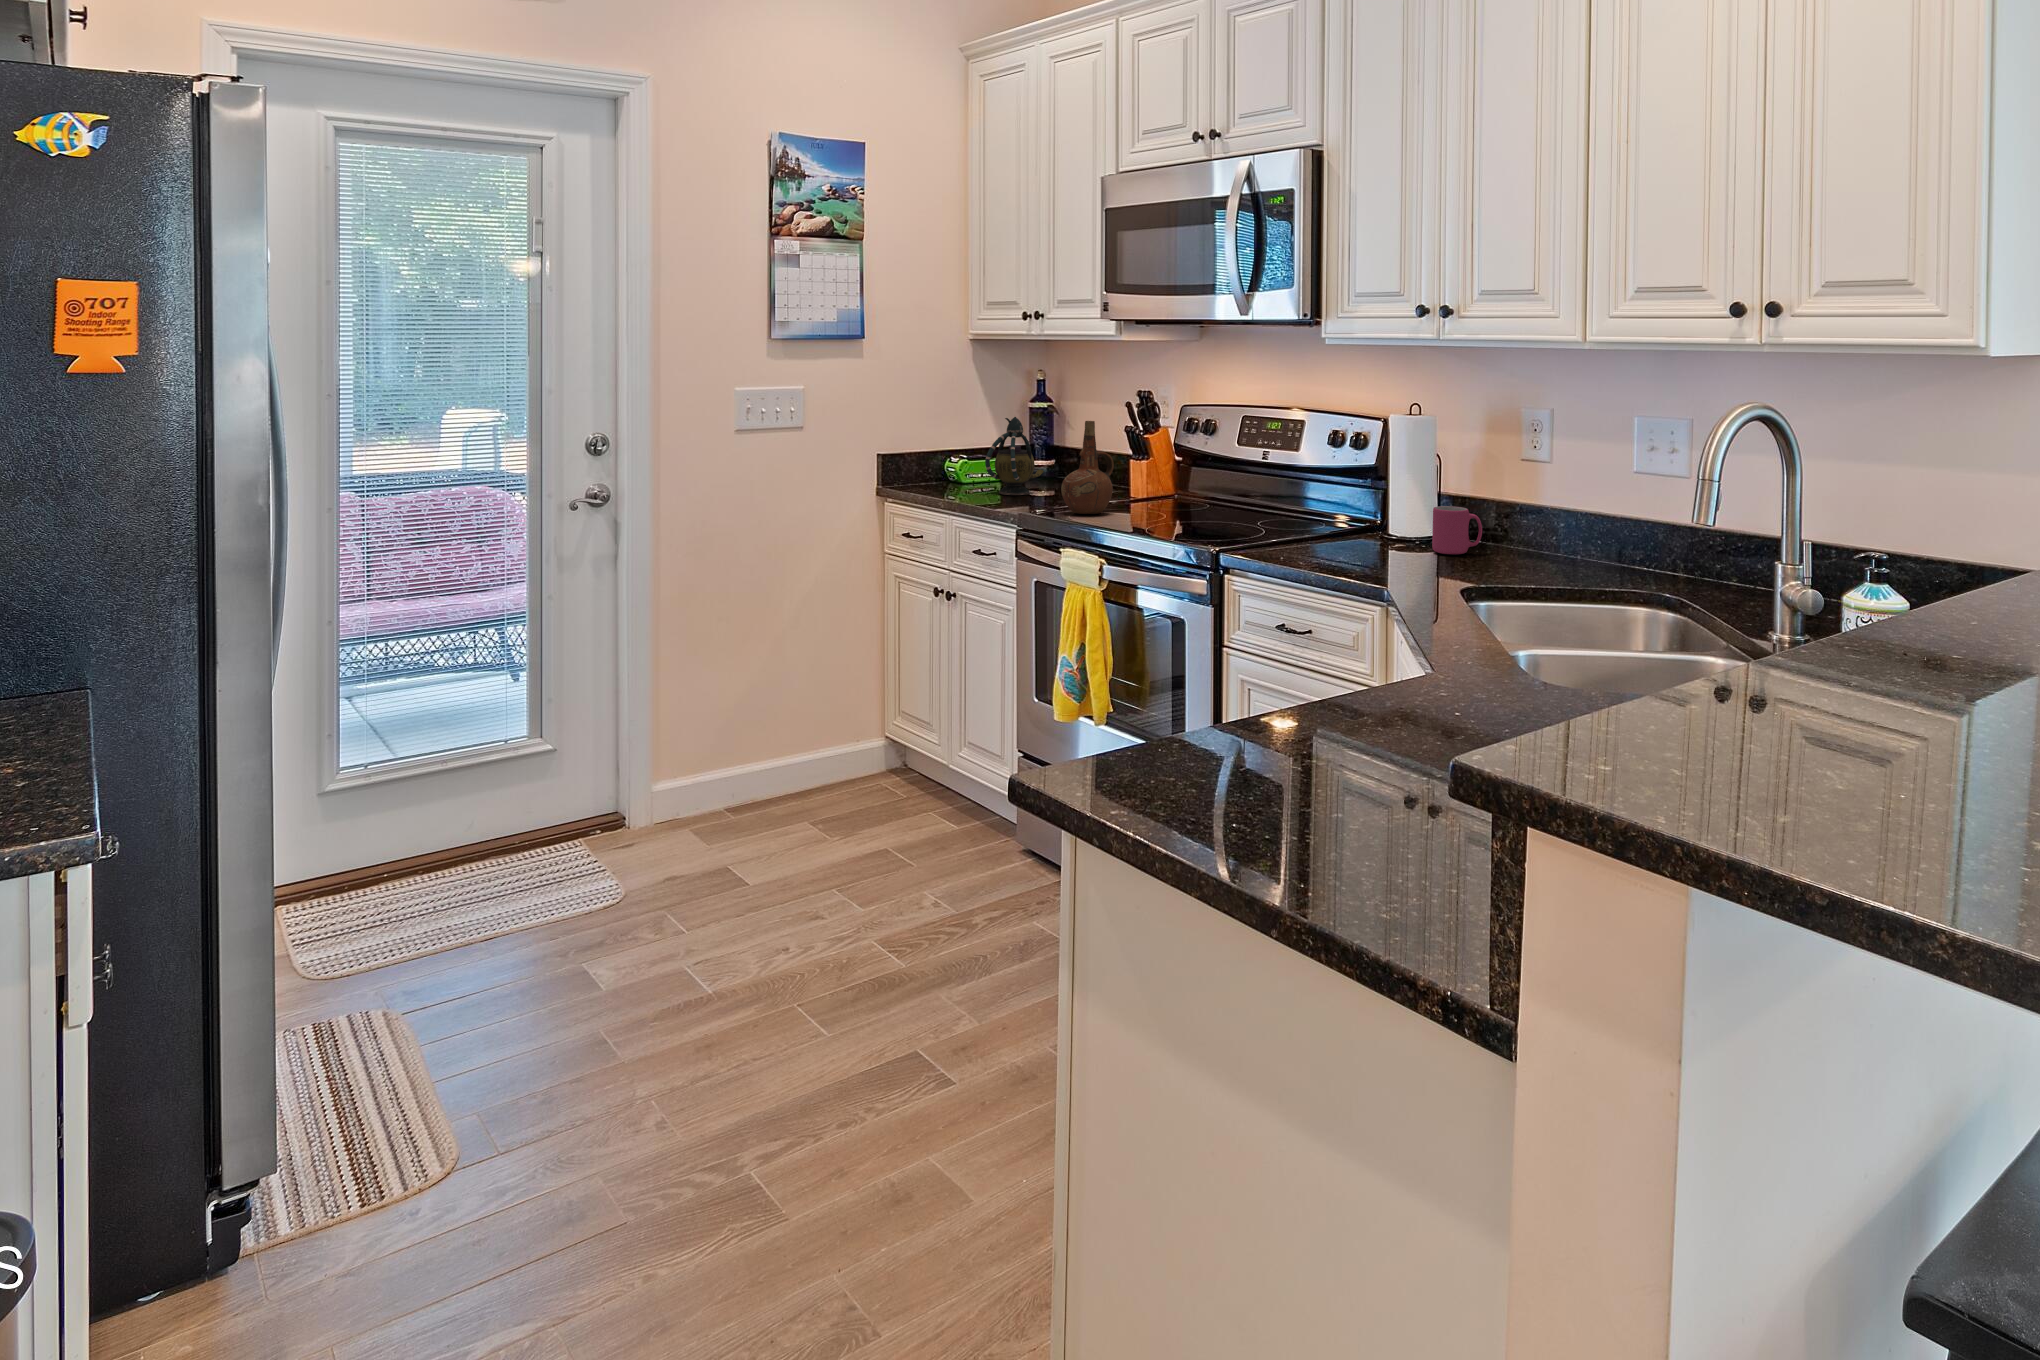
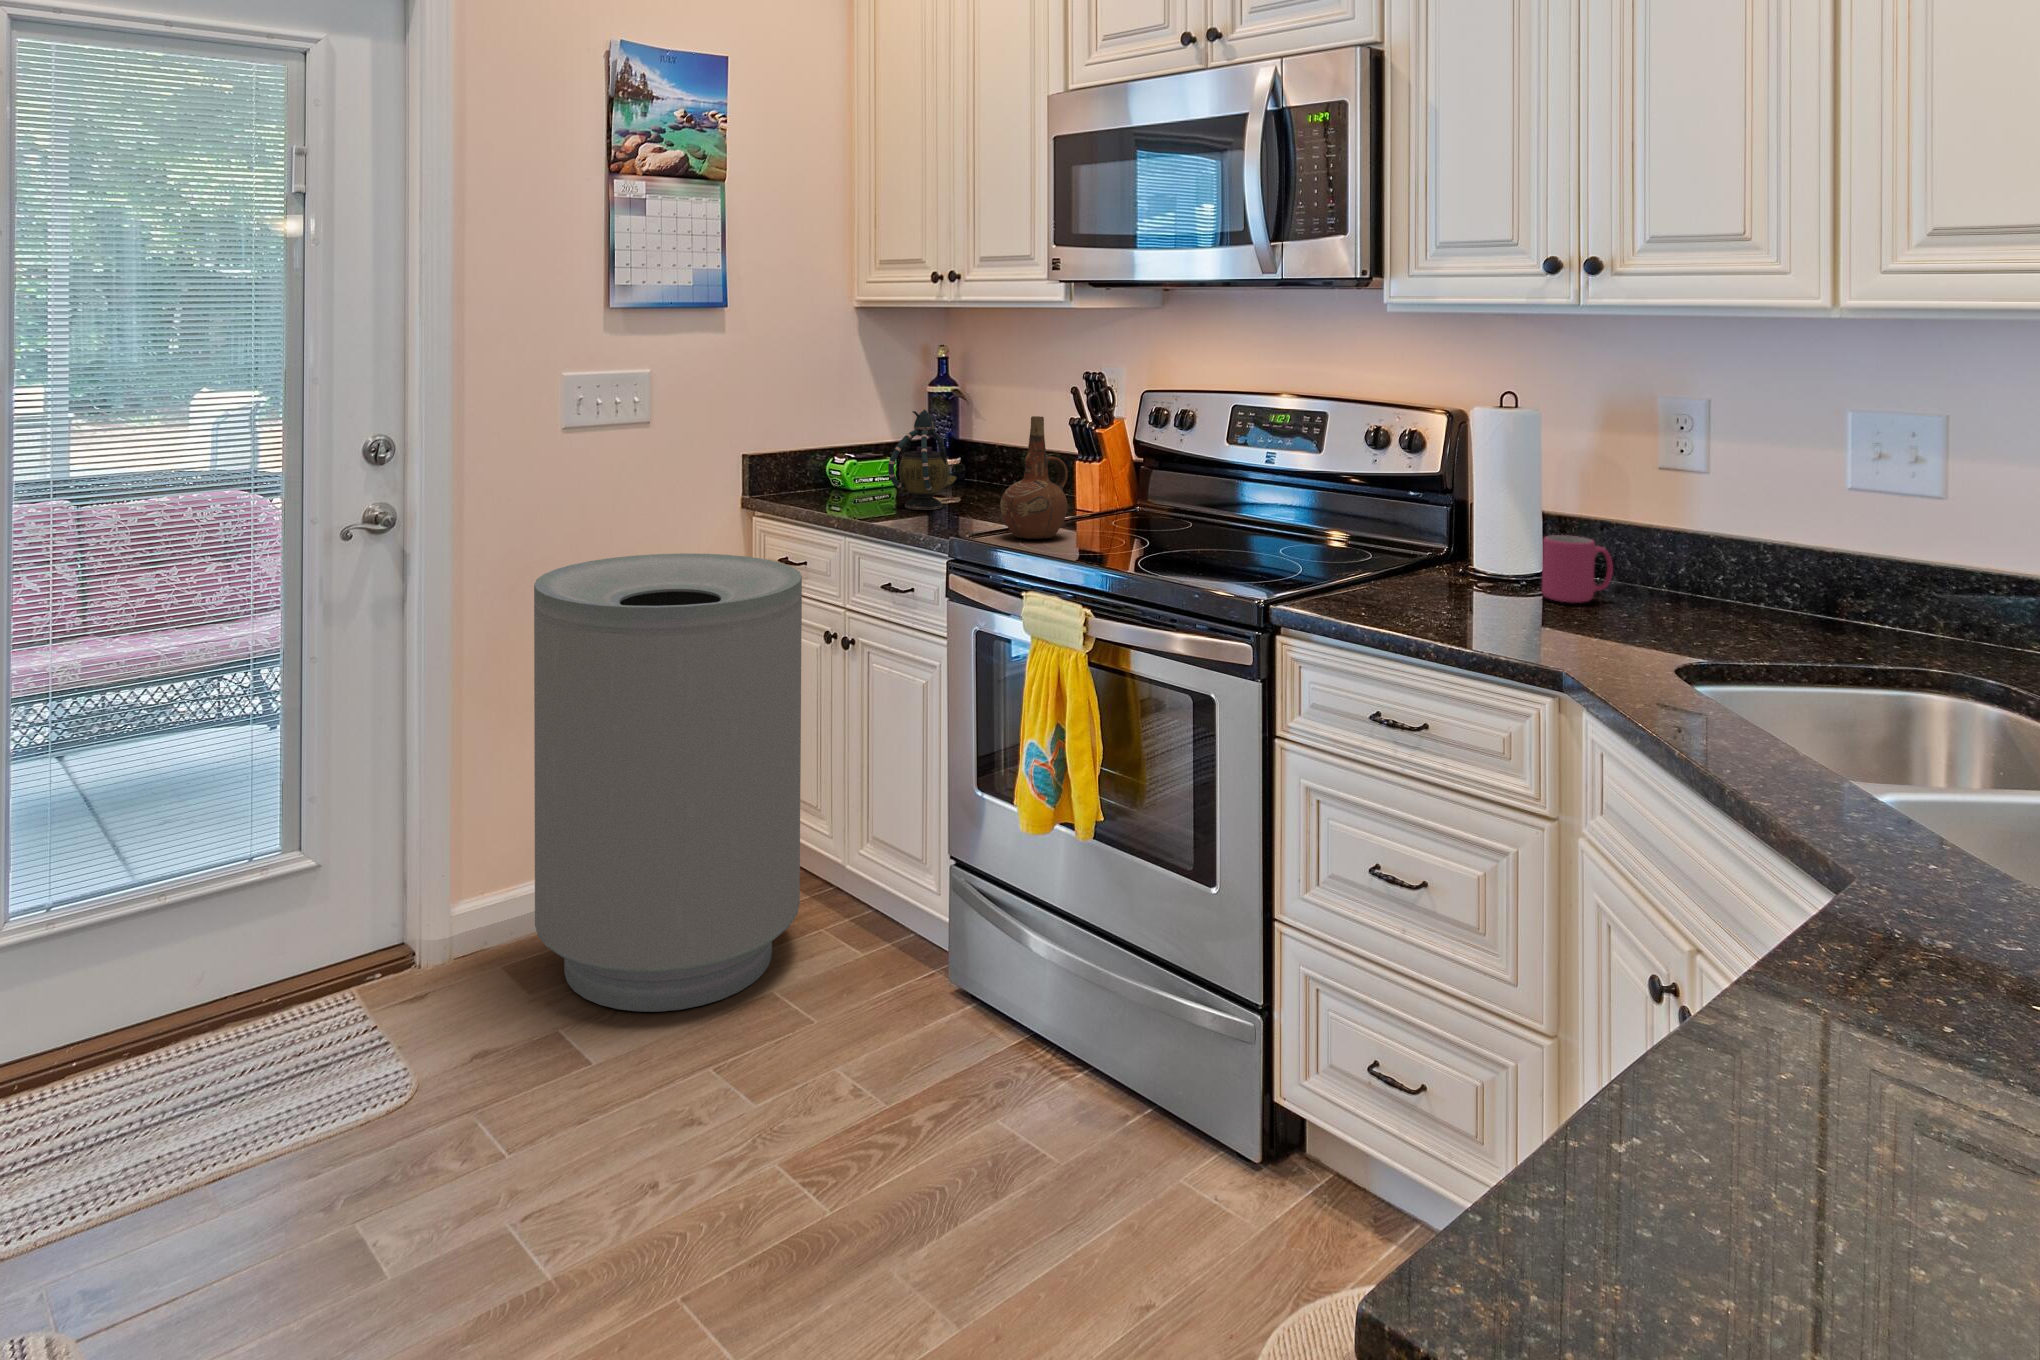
trash can: none [707,527,911,866] -> present [534,553,802,1012]

